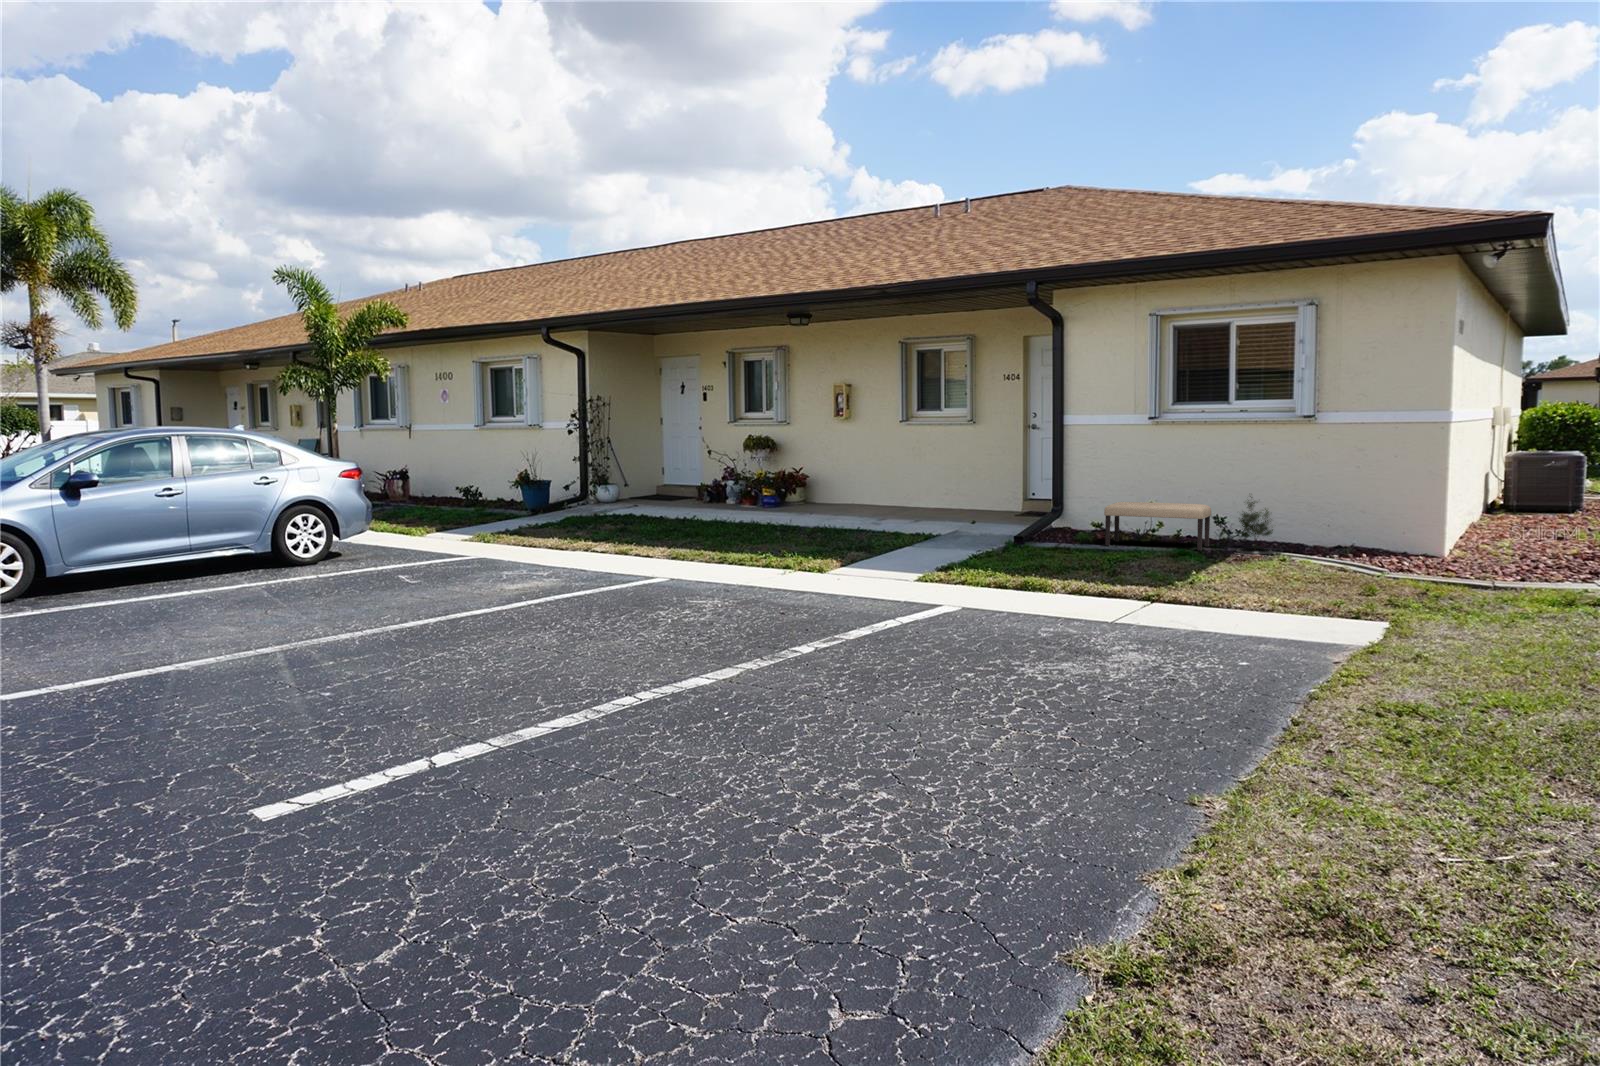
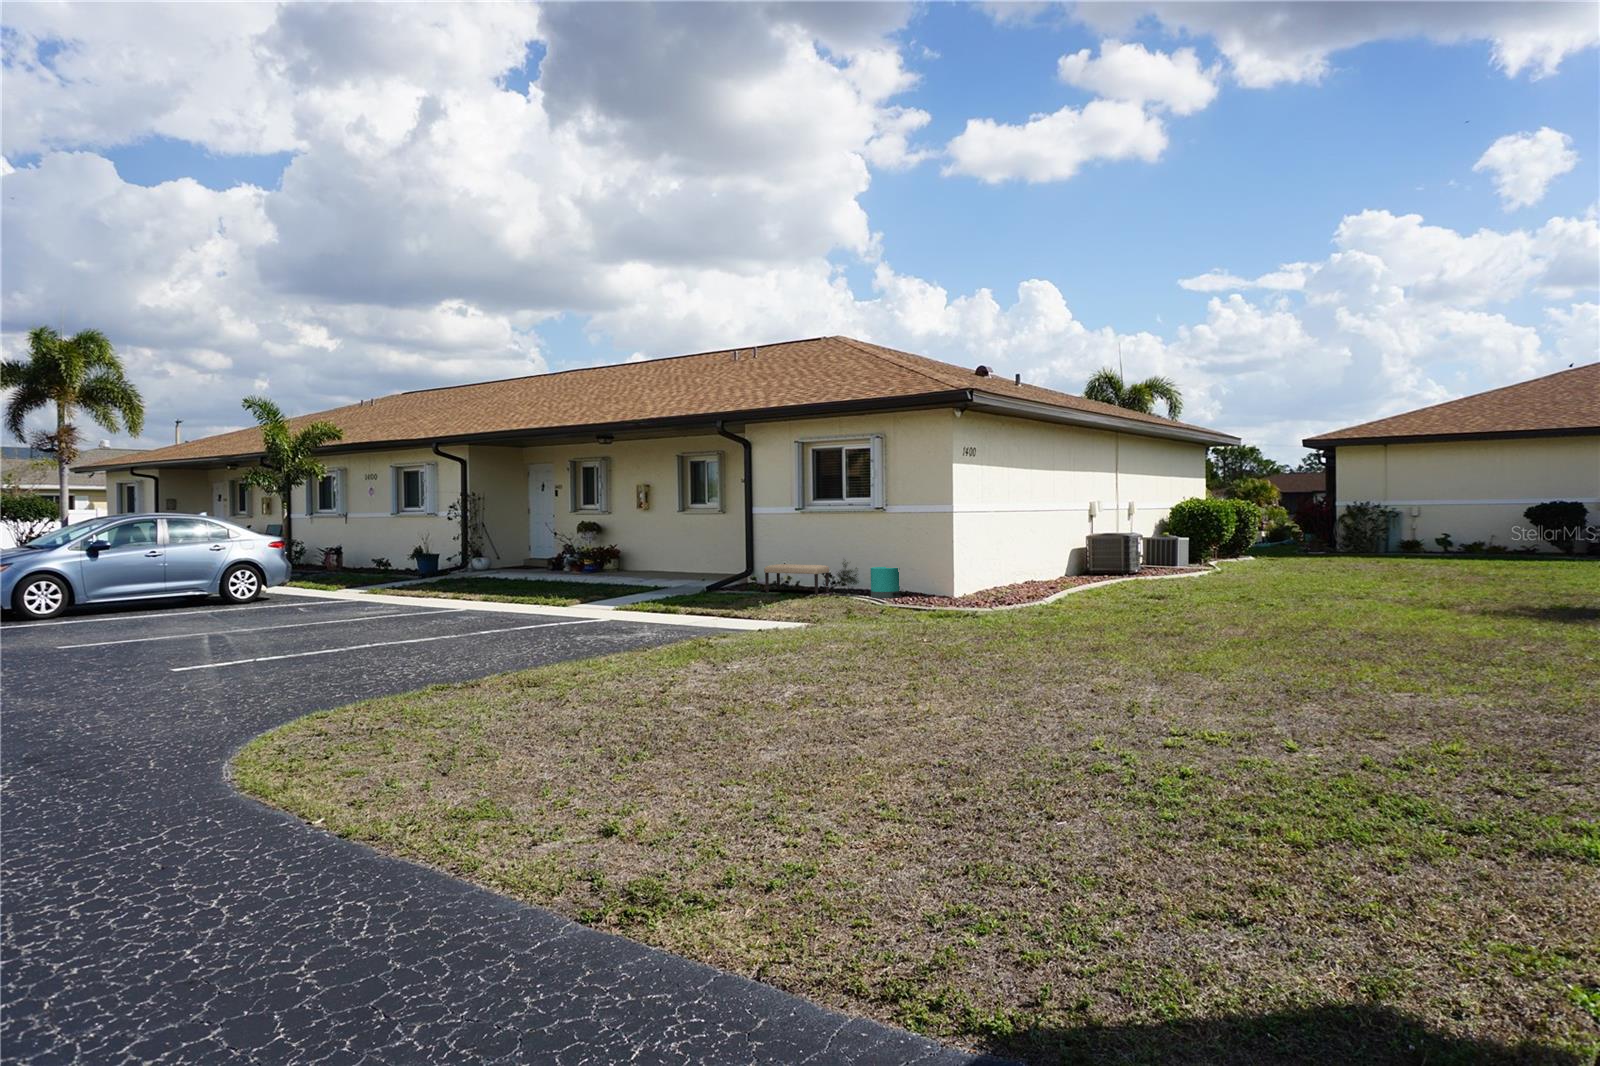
trash can: none [1302,508,1355,559] -> present [870,567,901,598]

